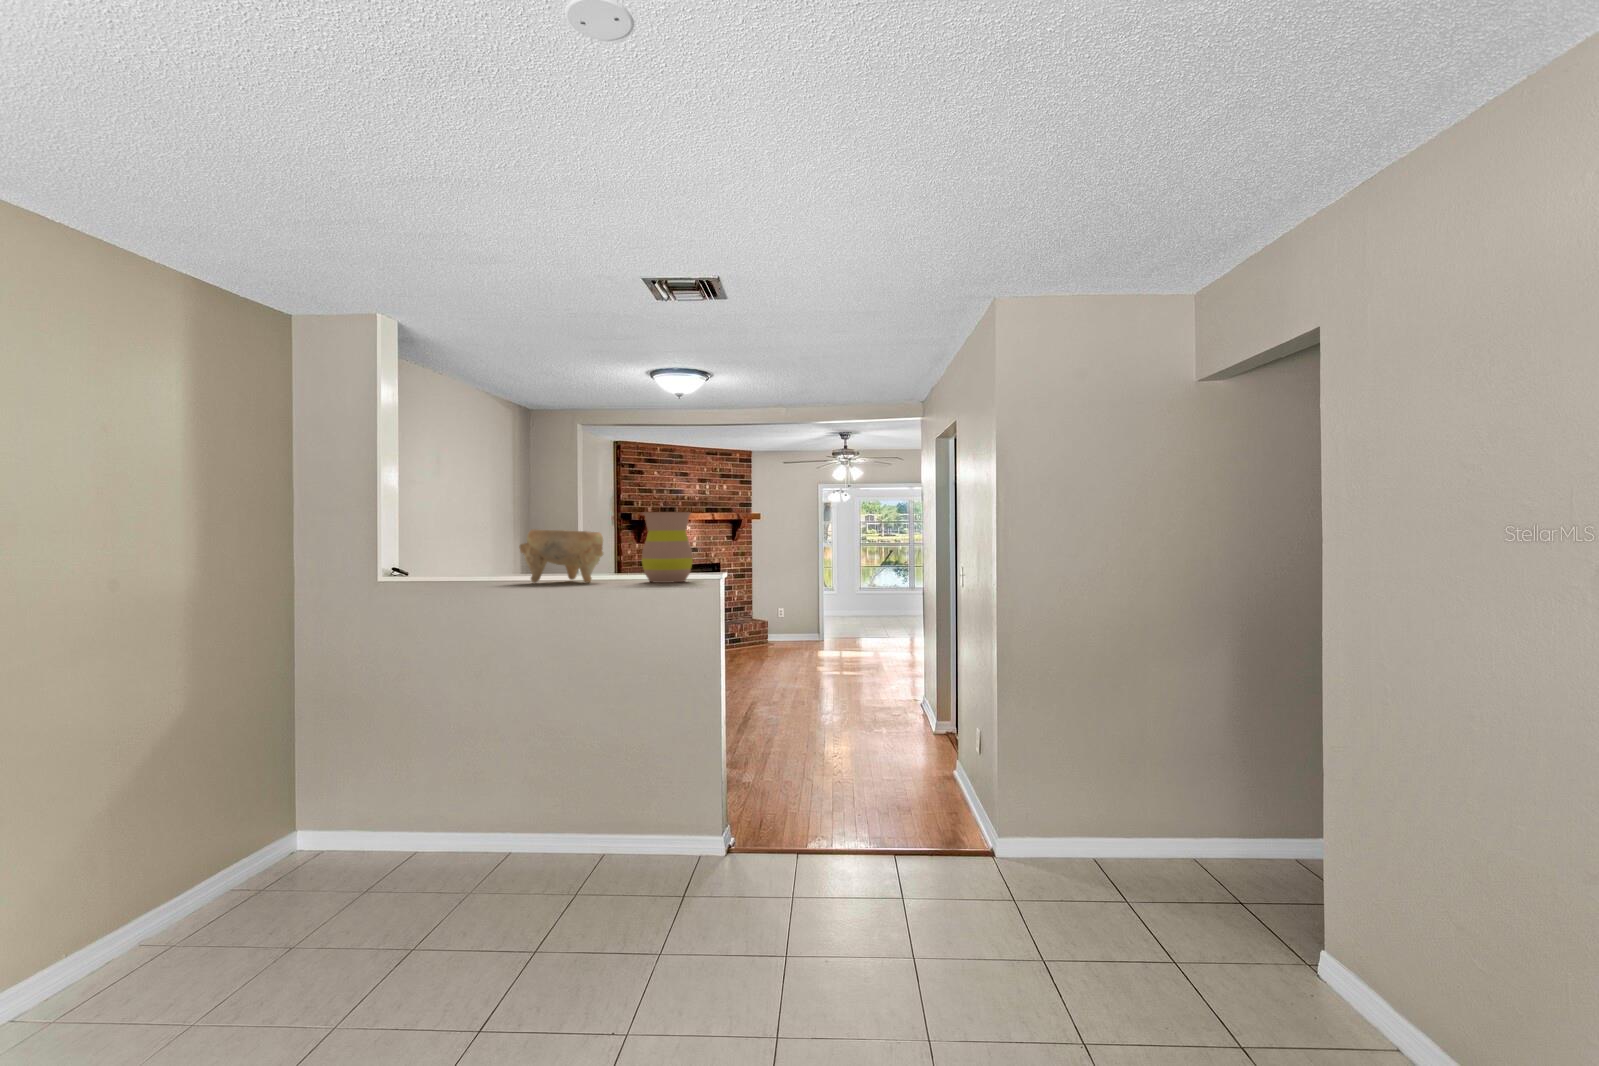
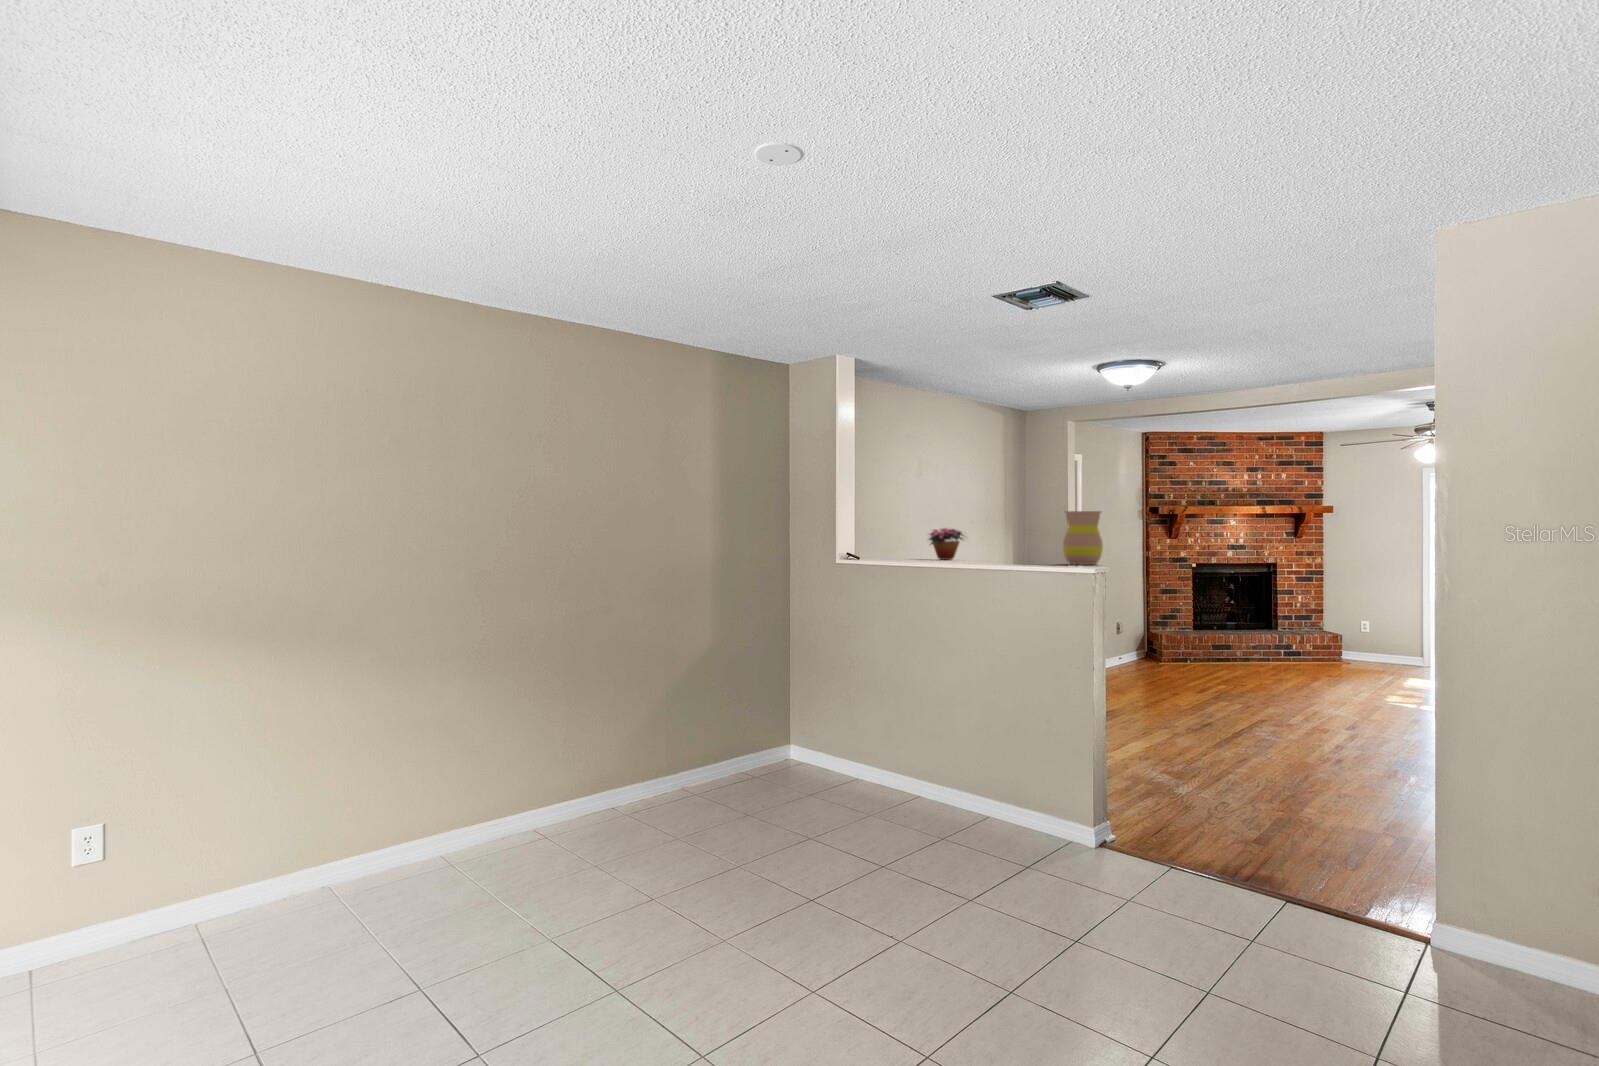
decorative bowl: present [520,530,603,583] -> none [979,523,1040,563]
flower arrangement: none [421,536,493,581] -> present [929,528,964,560]

